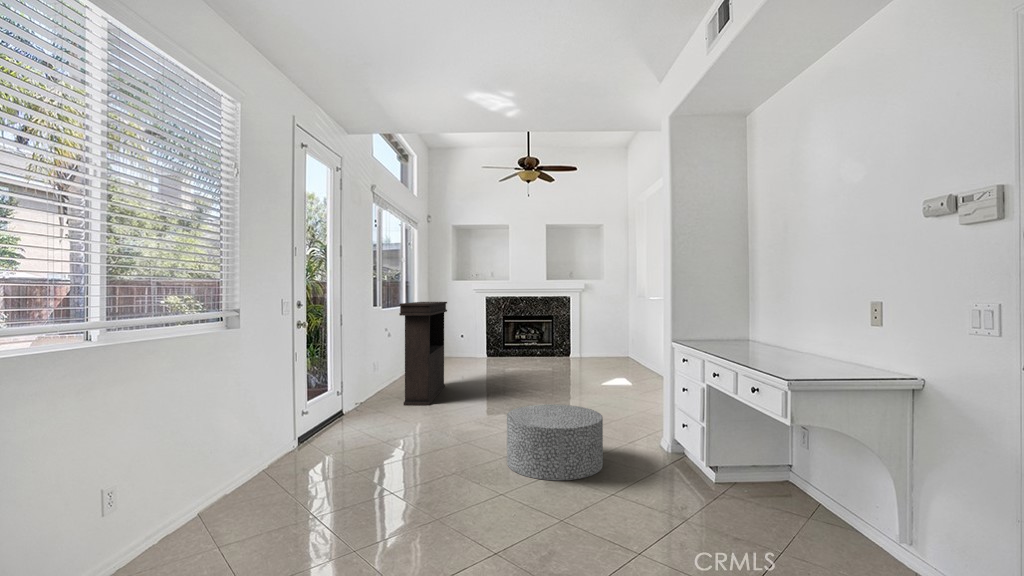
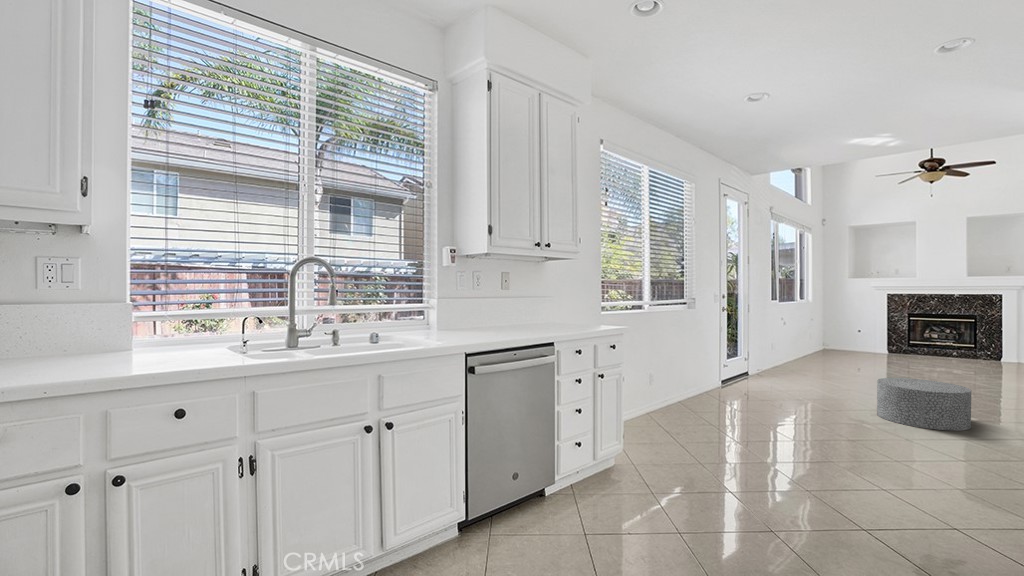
console table: present [399,302,447,405] -> none [791,297,837,377]

